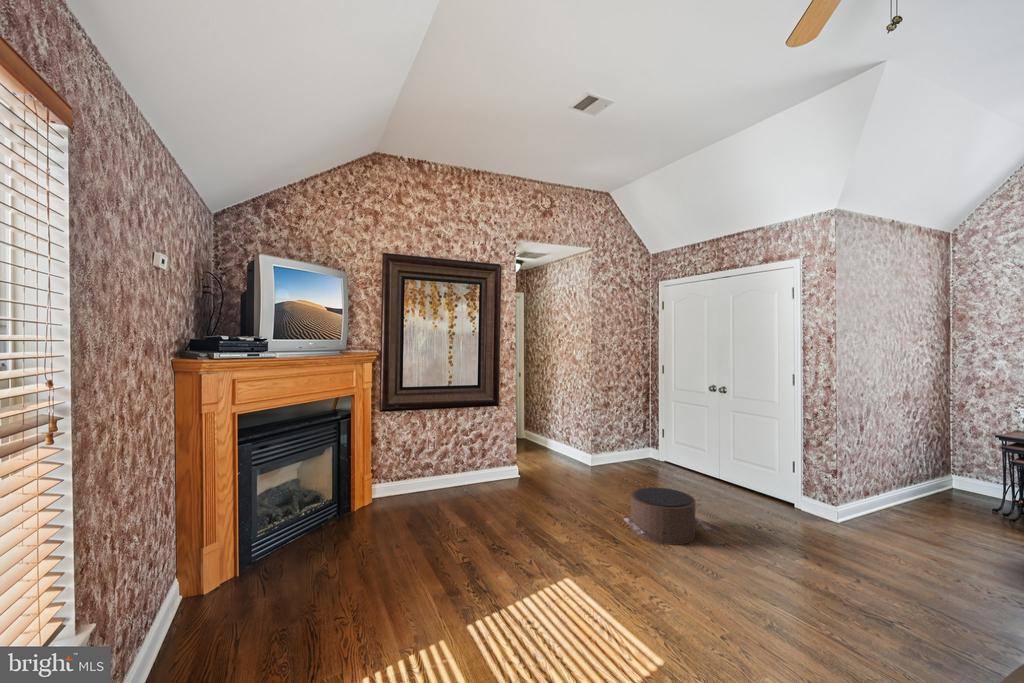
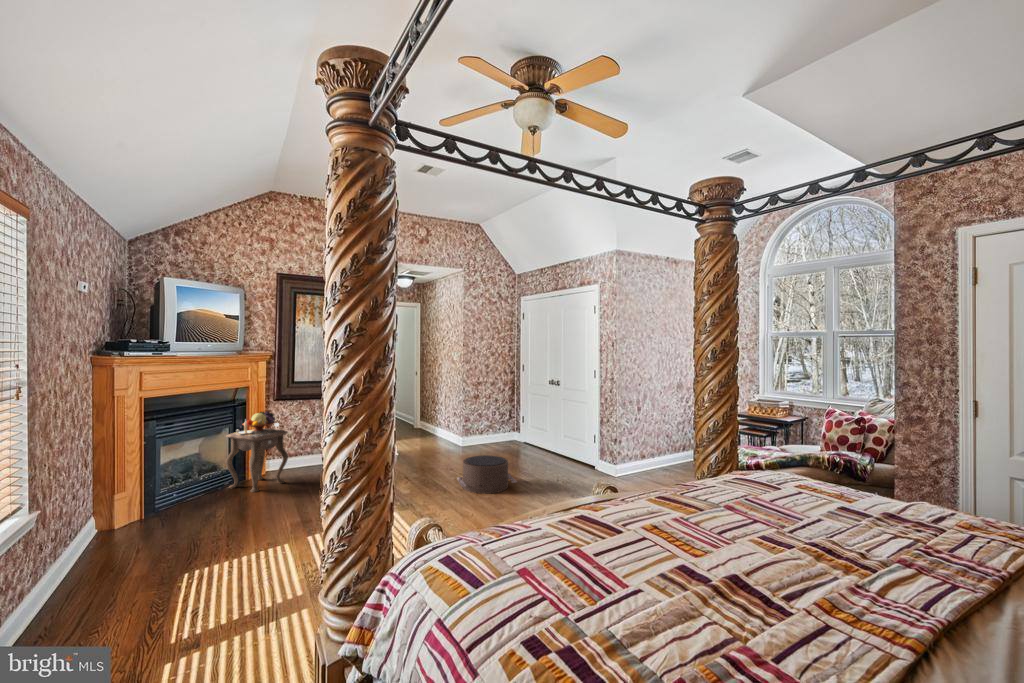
side table: none [332,422,405,533] -> present [226,411,288,492]

